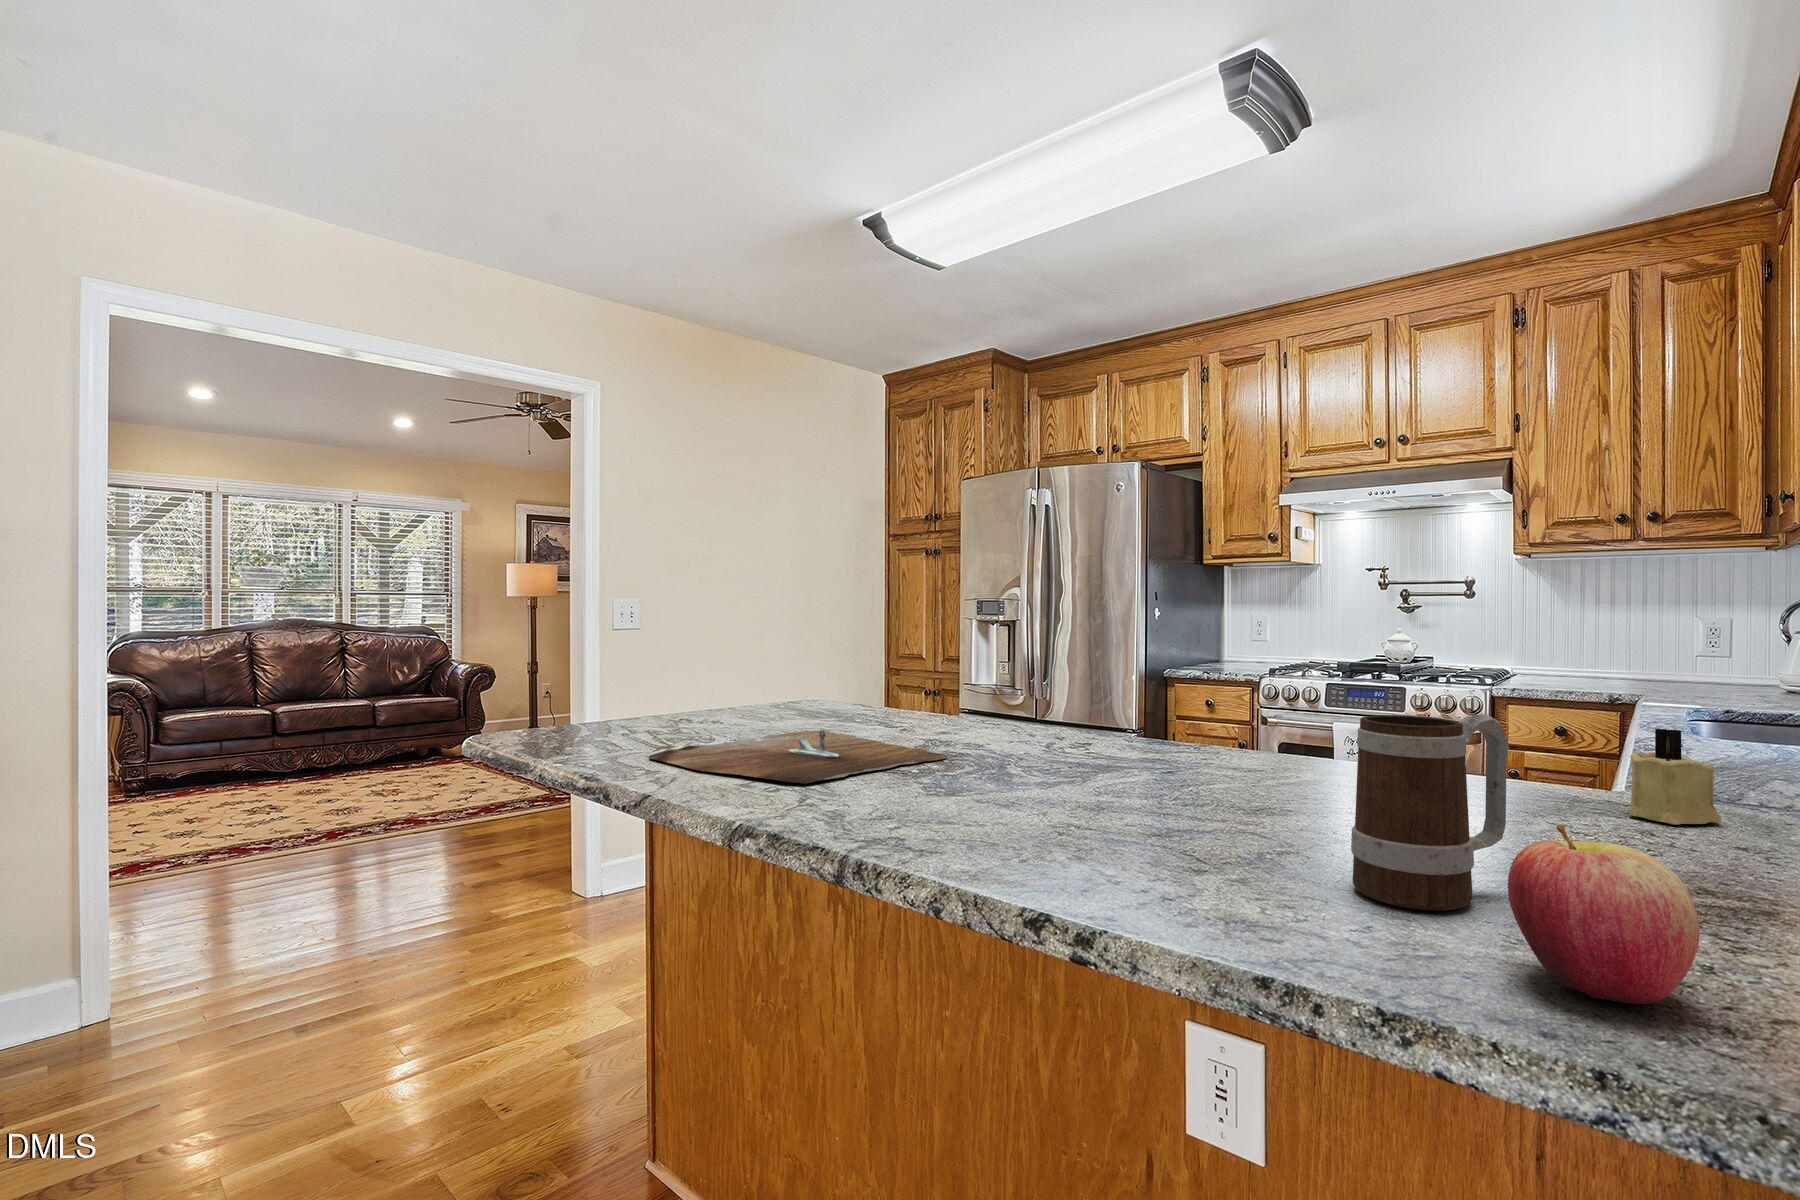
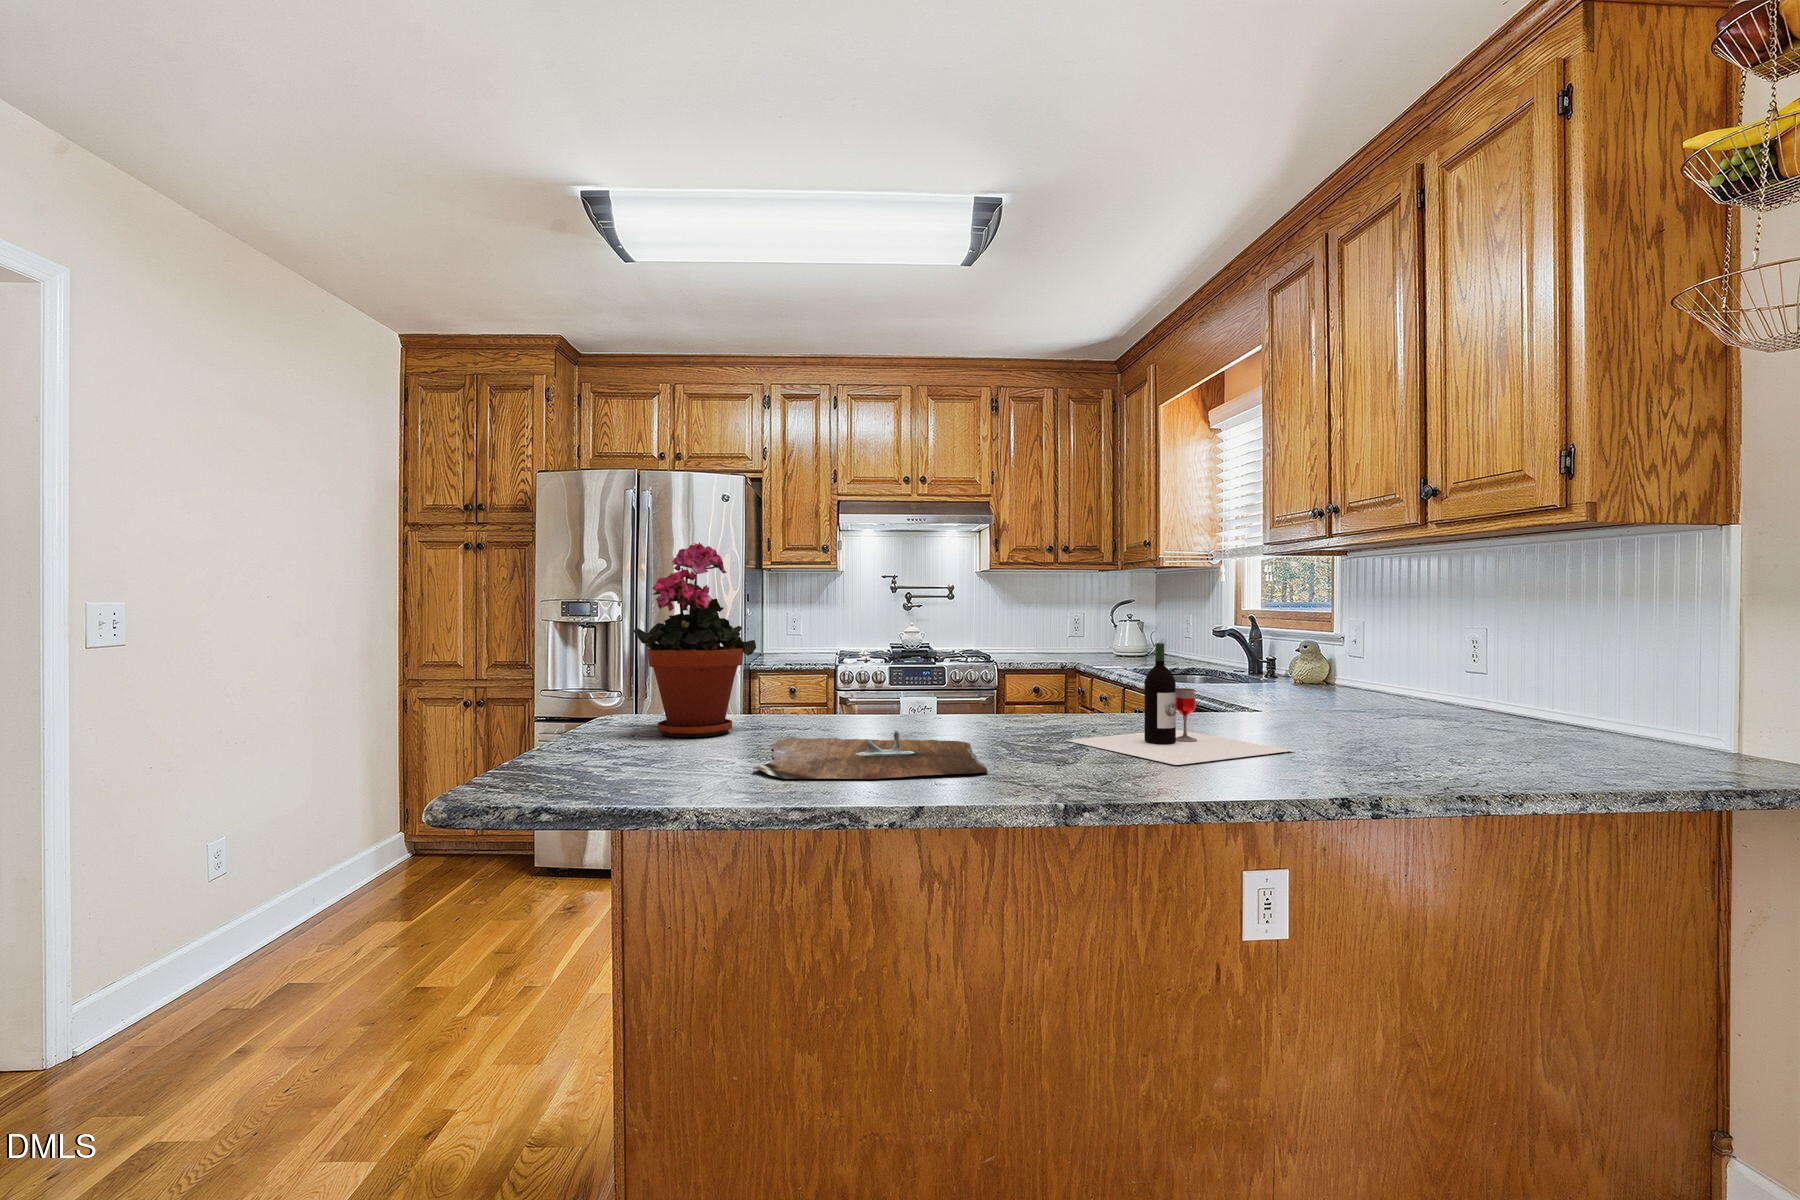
potted plant: none [731,529,849,721] -> present [633,542,756,737]
wine bottle: none [1037,641,1331,840] -> present [1066,643,1293,765]
mug: present [1351,714,1509,911] -> none [1363,674,1422,769]
candle: present [1629,729,1722,825] -> none [1307,677,1343,724]
apple: present [1508,825,1700,1004] -> none [1486,716,1559,781]

